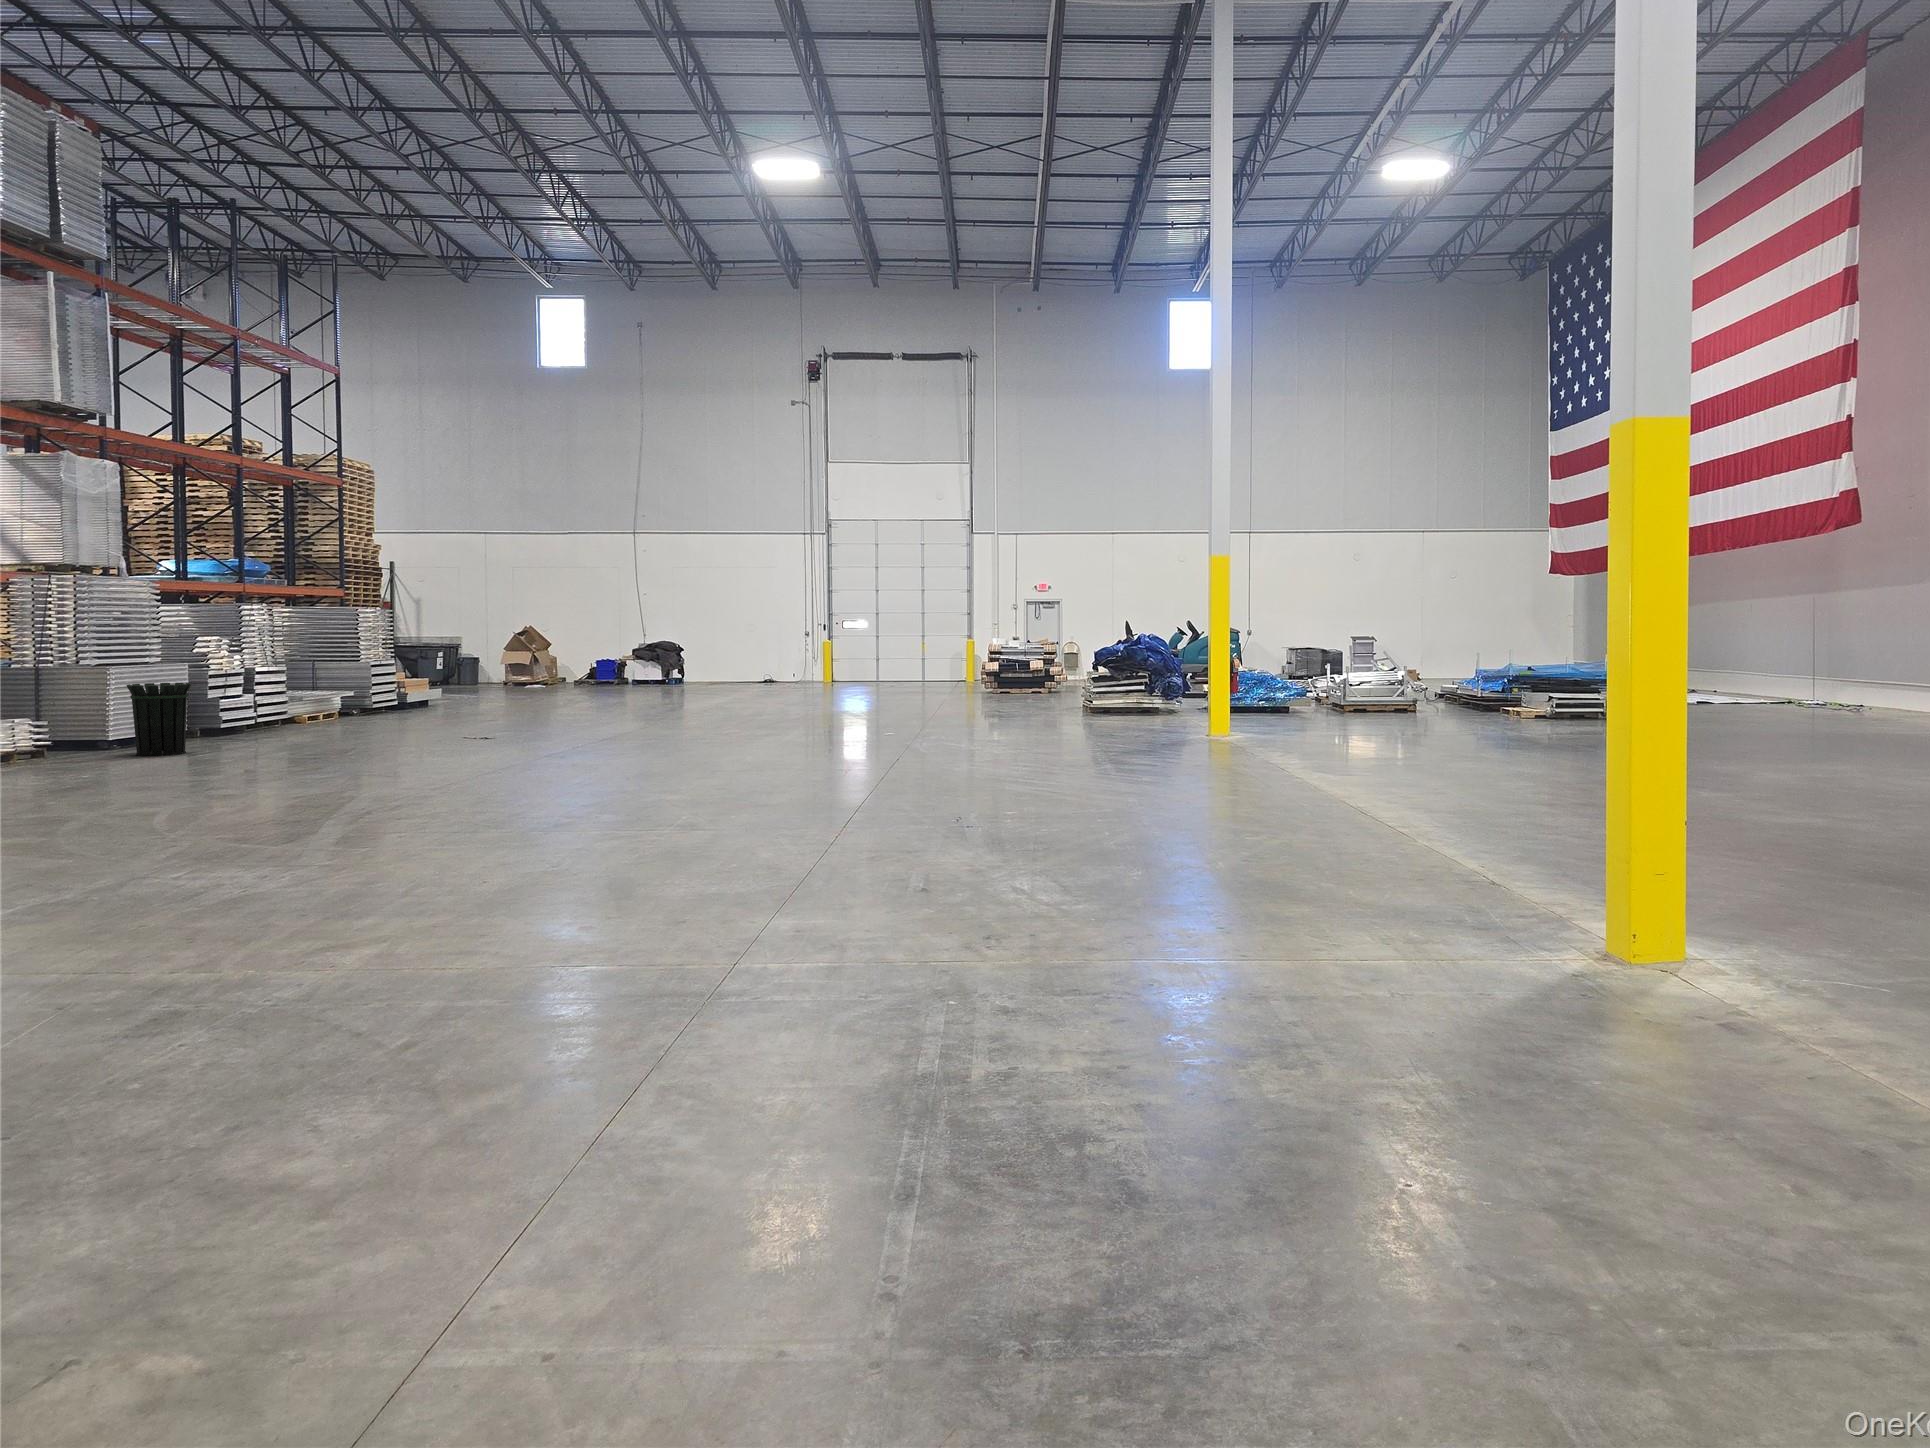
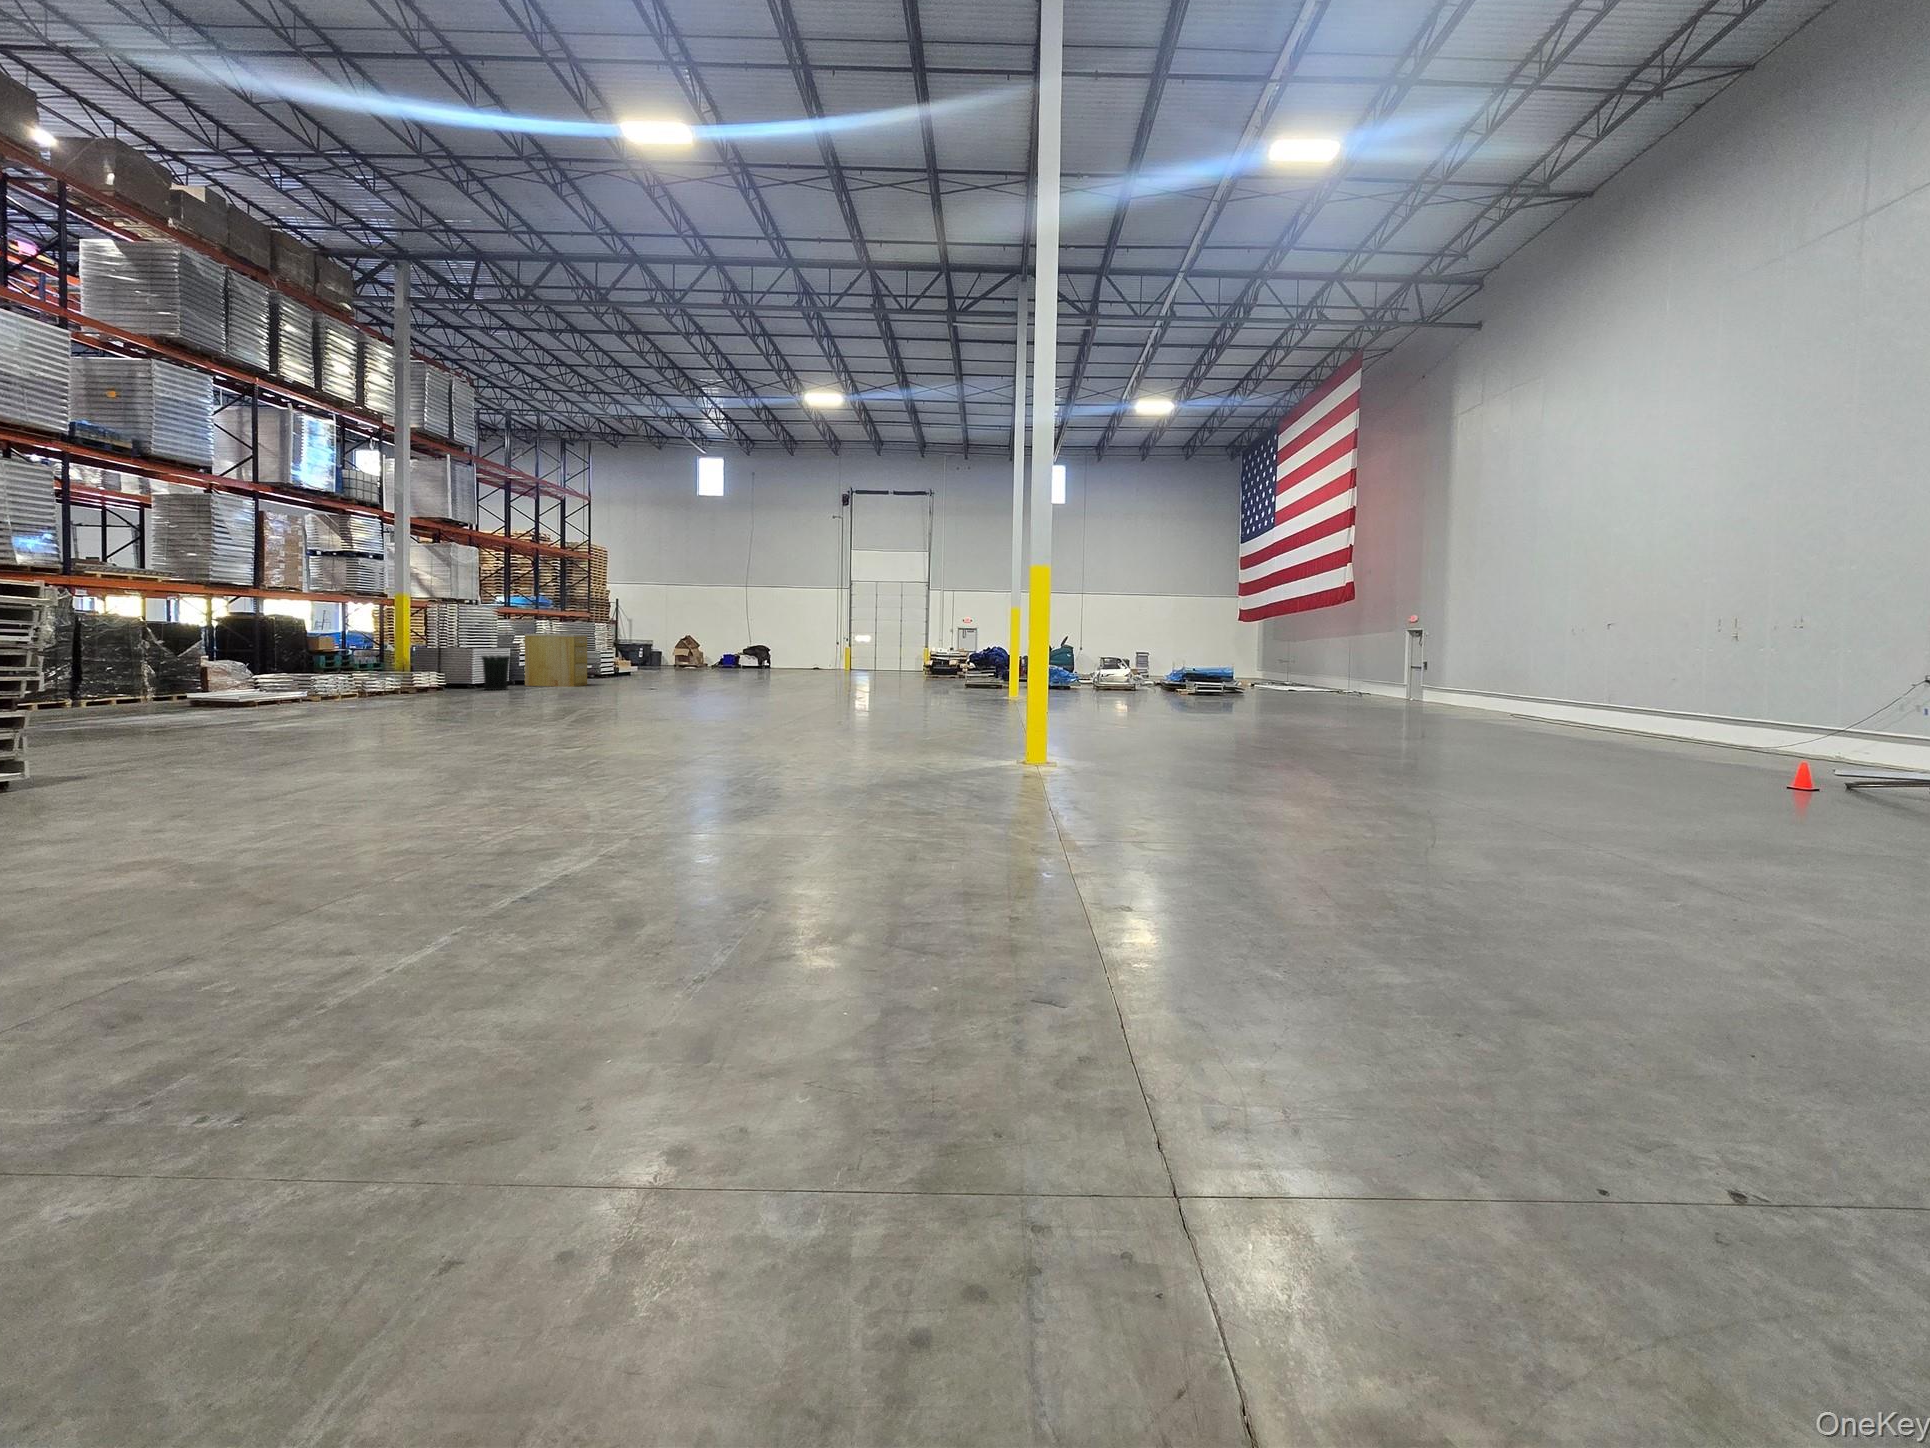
filing cabinet: none [218,634,348,741] -> present [525,634,587,687]

